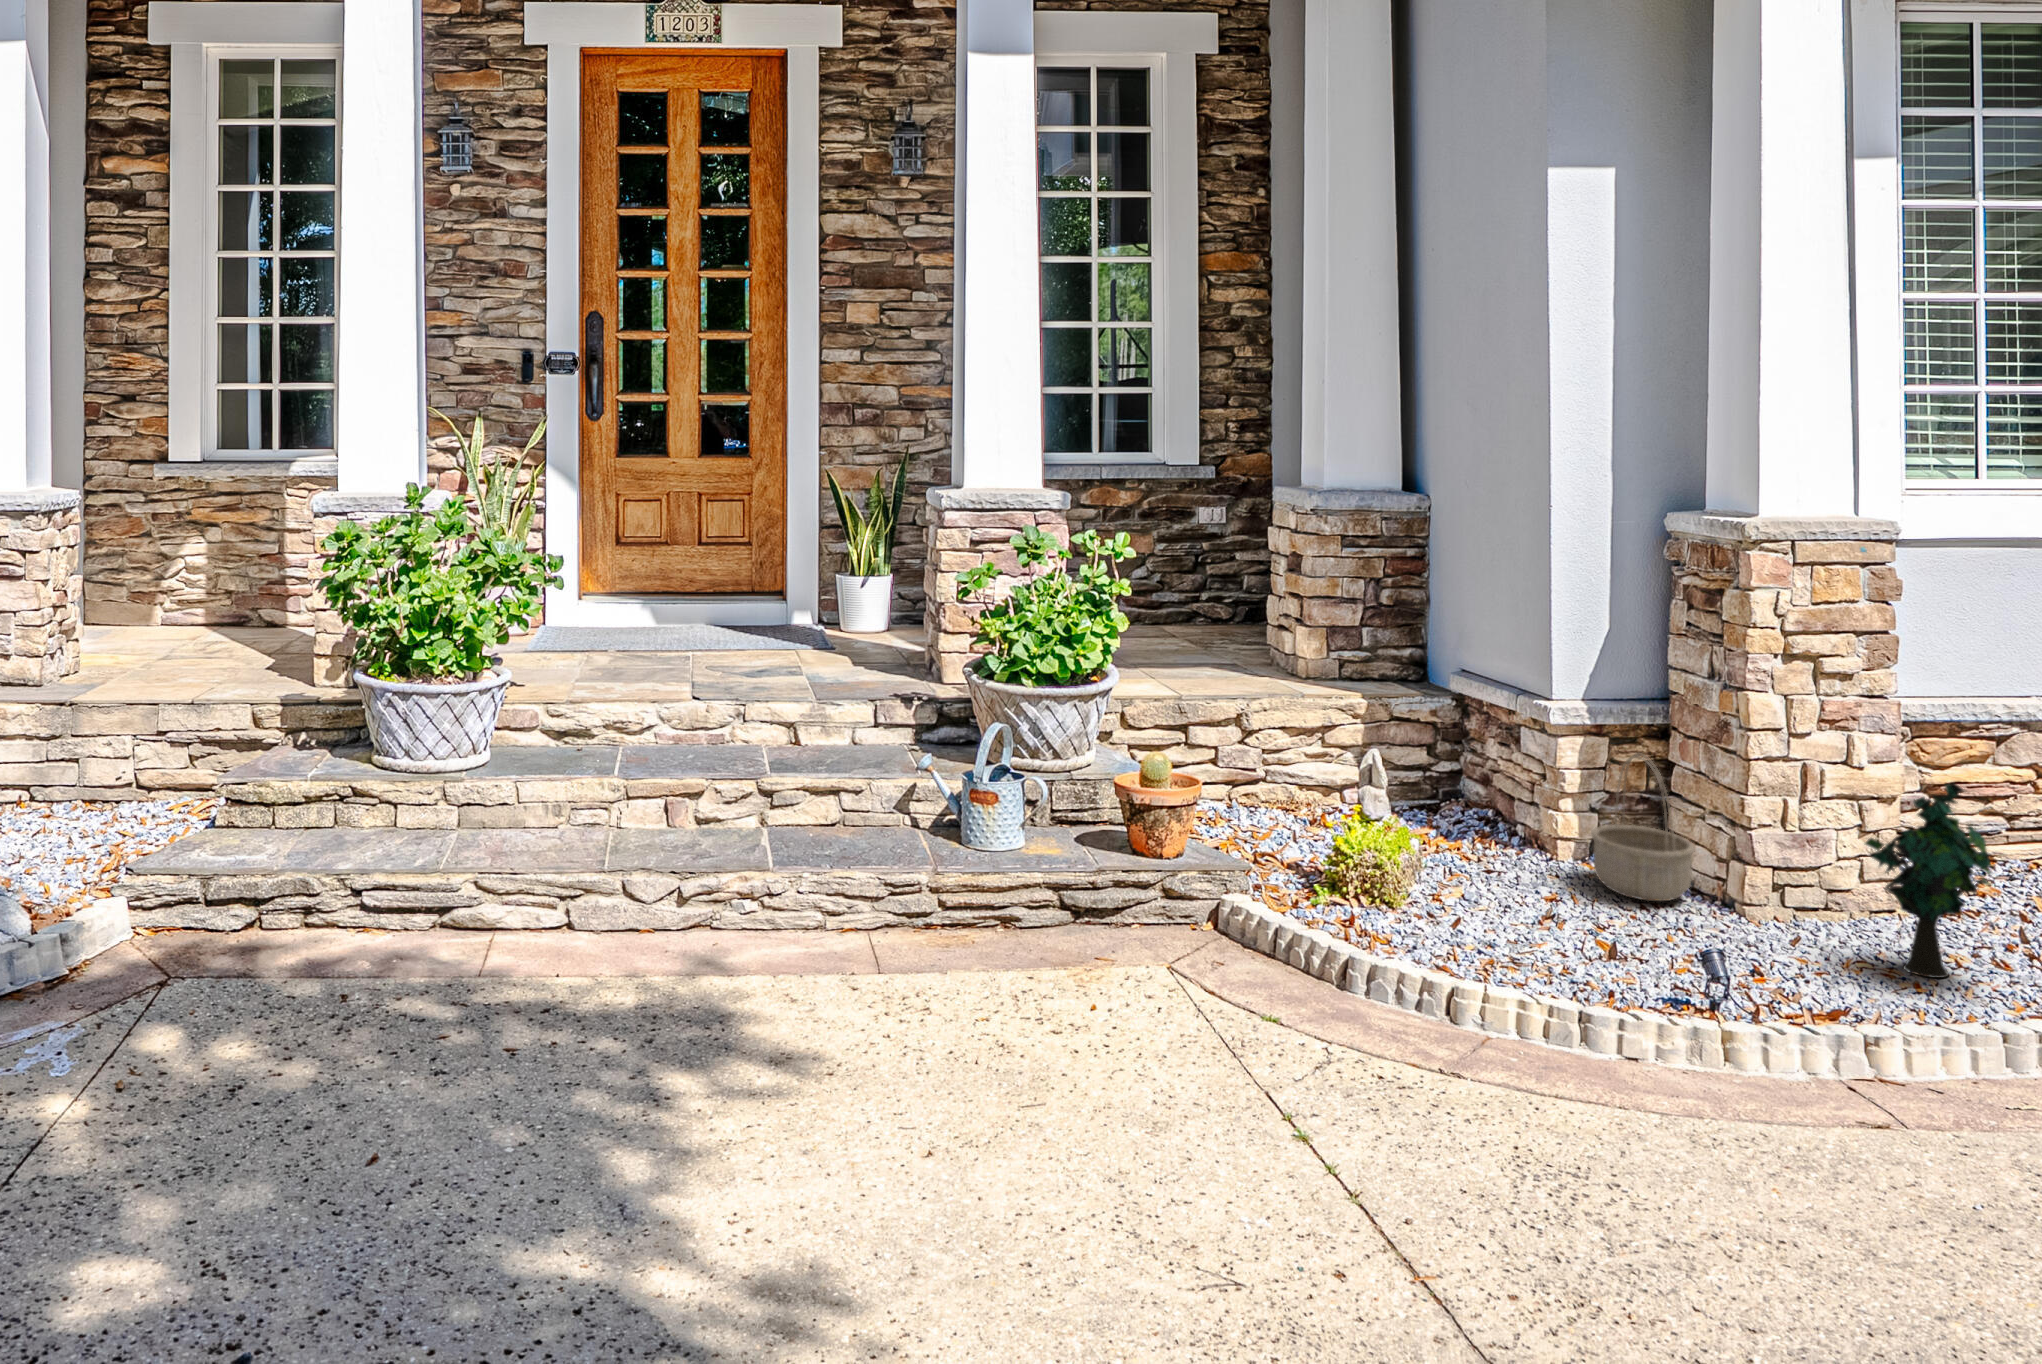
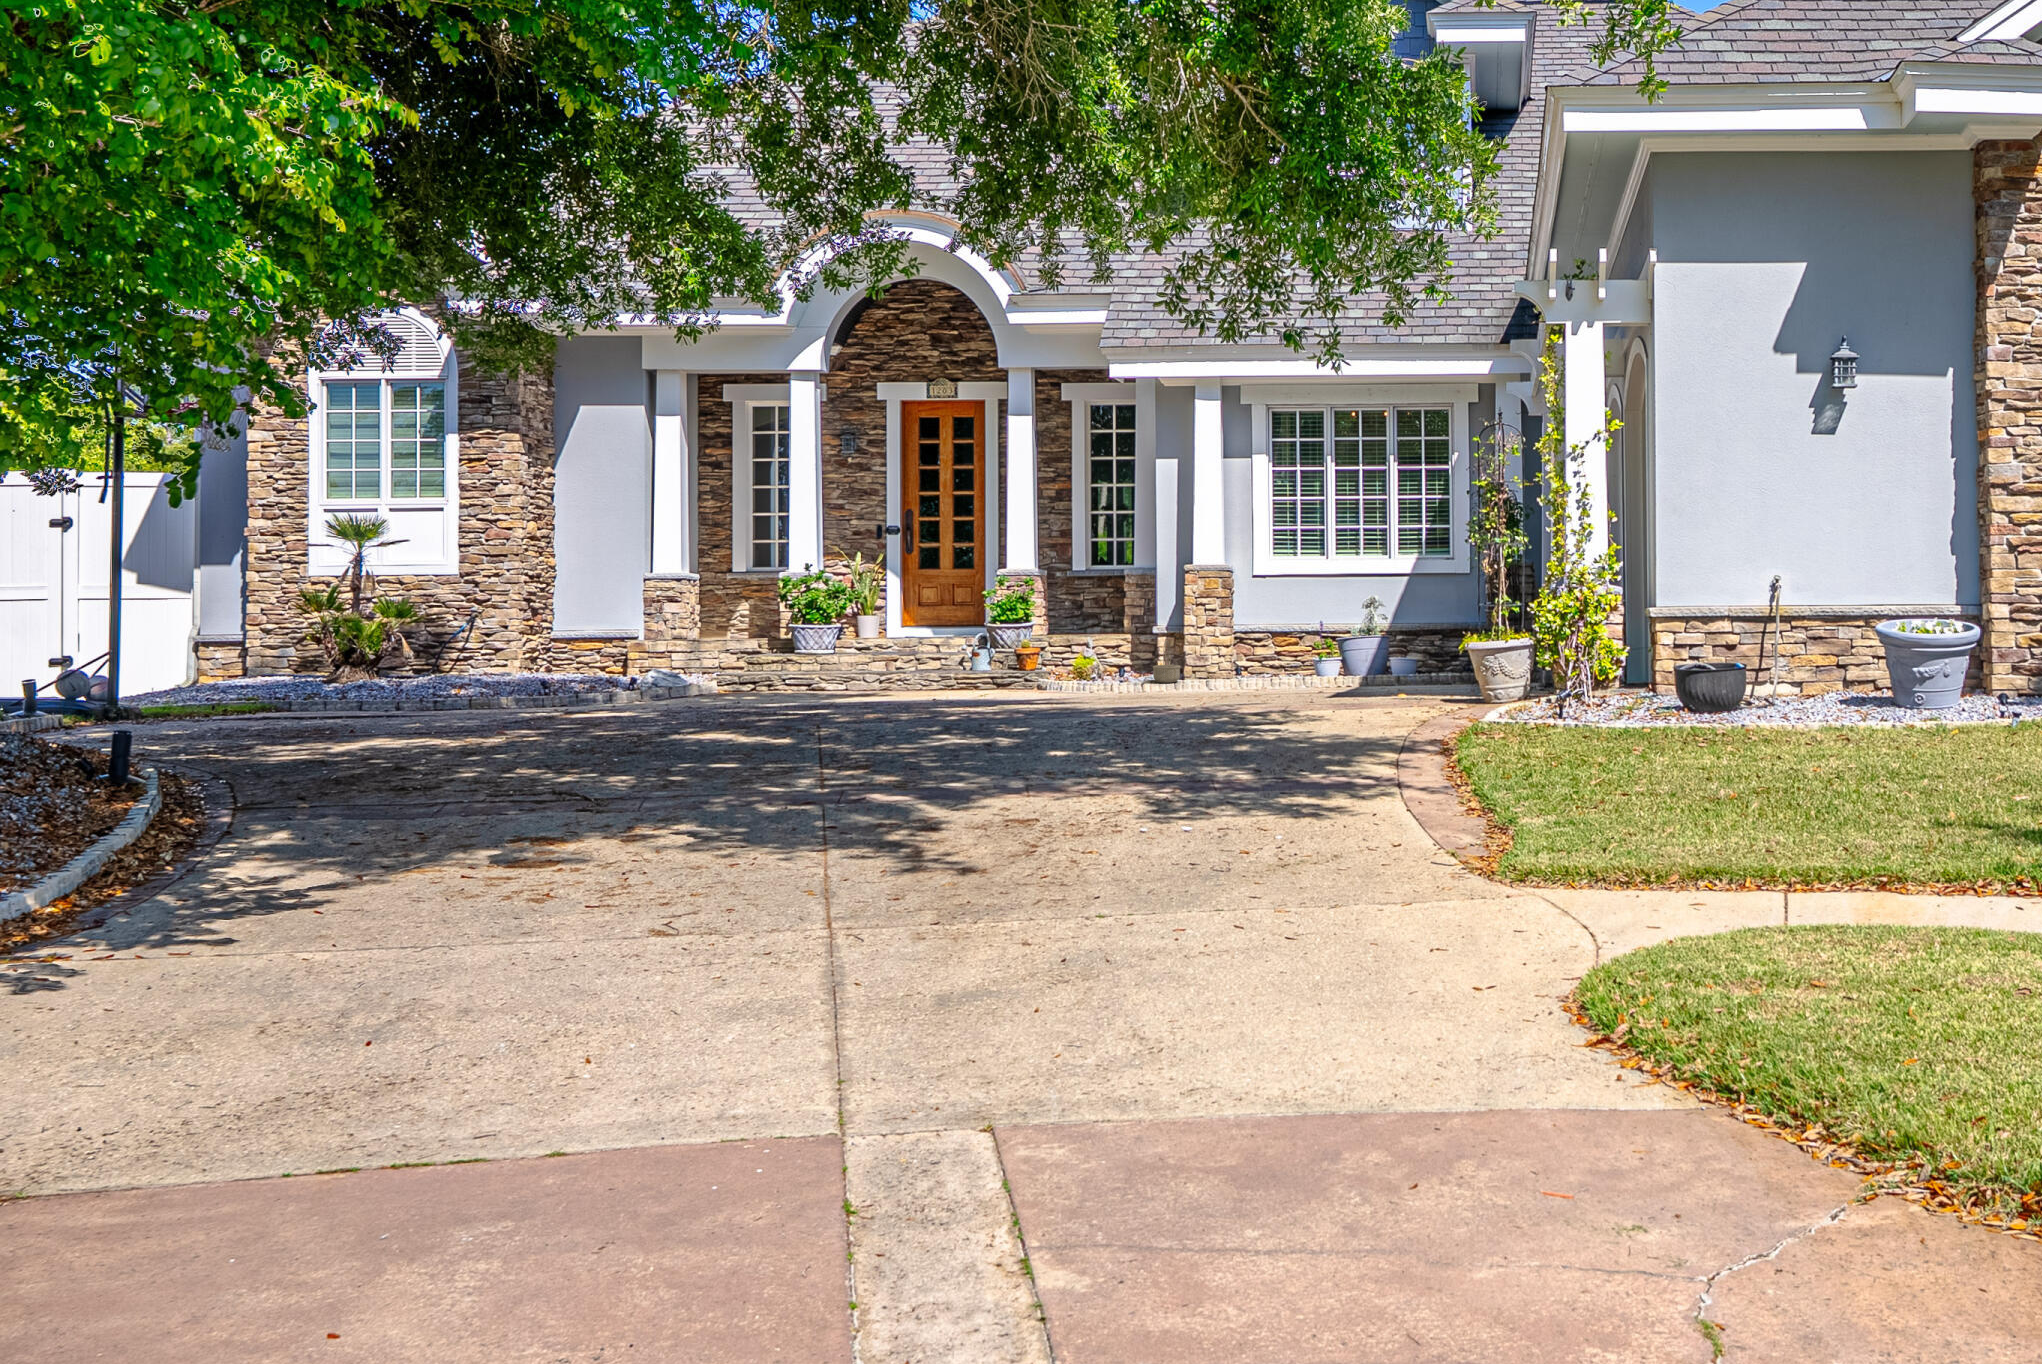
decorative plant: present [1865,782,1991,978] -> none [1189,636,1222,690]

